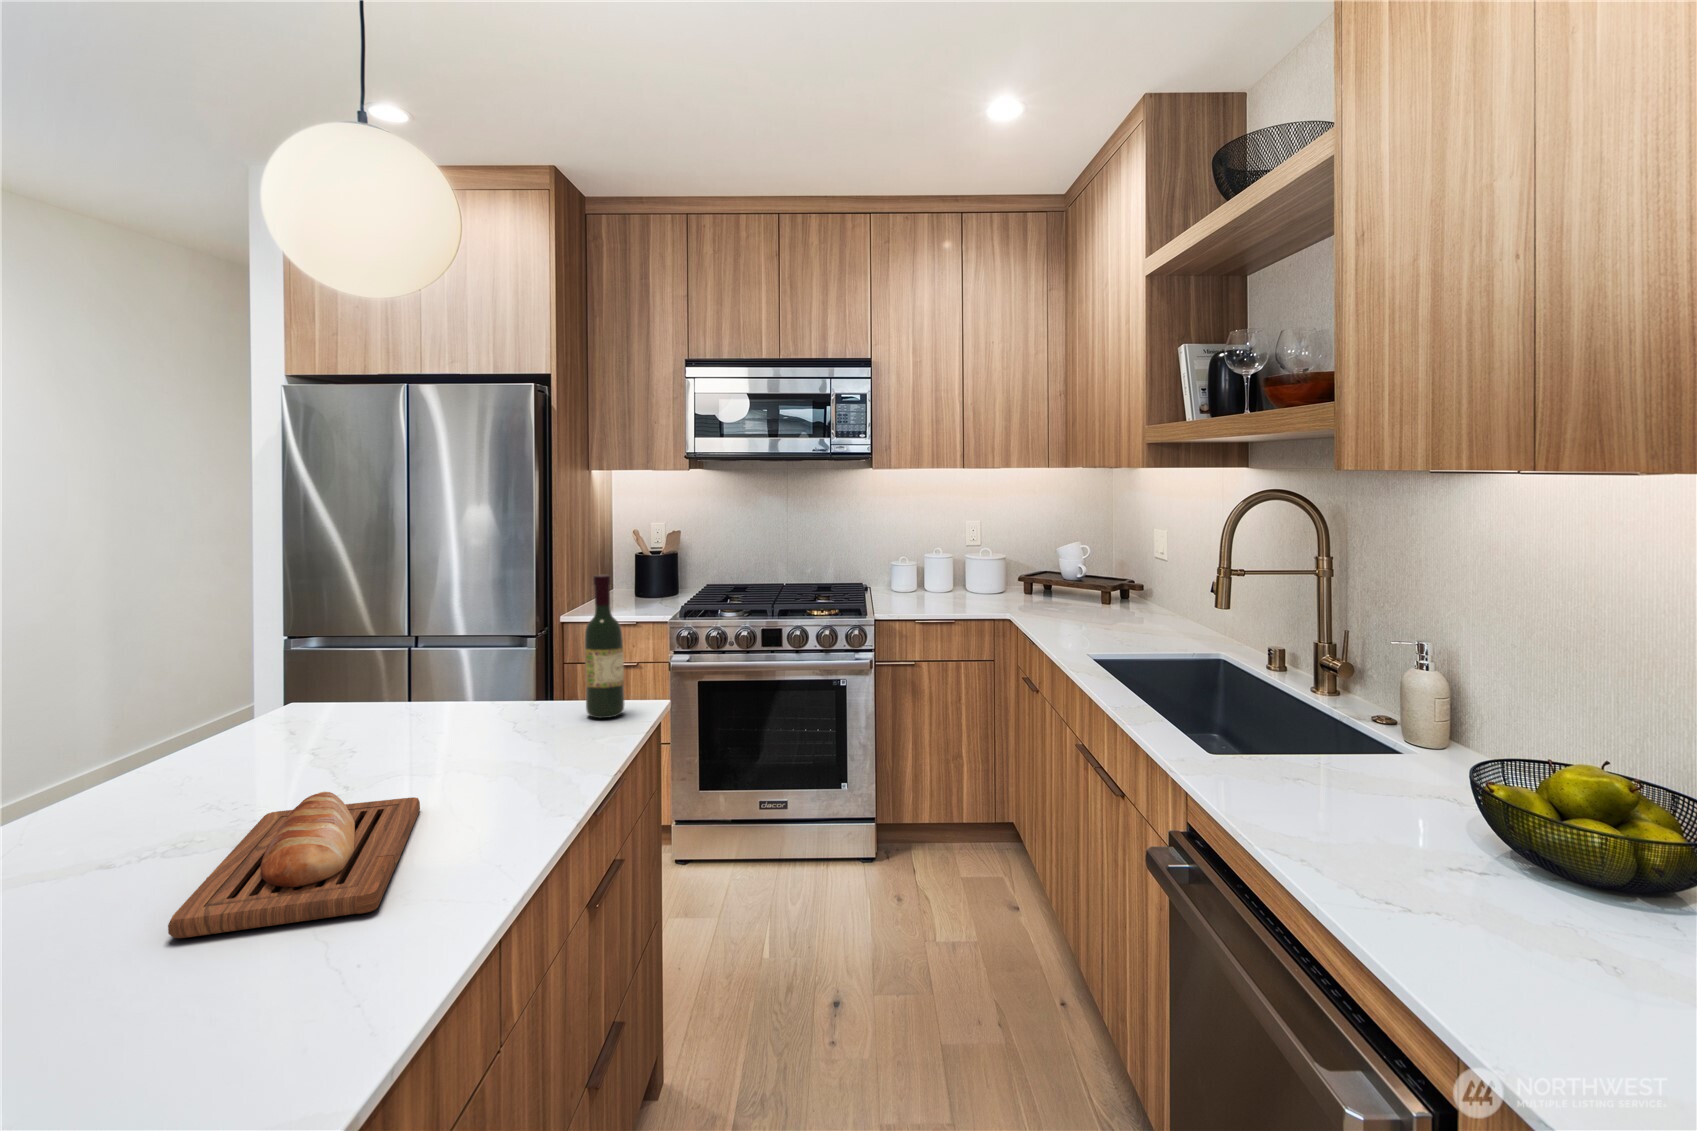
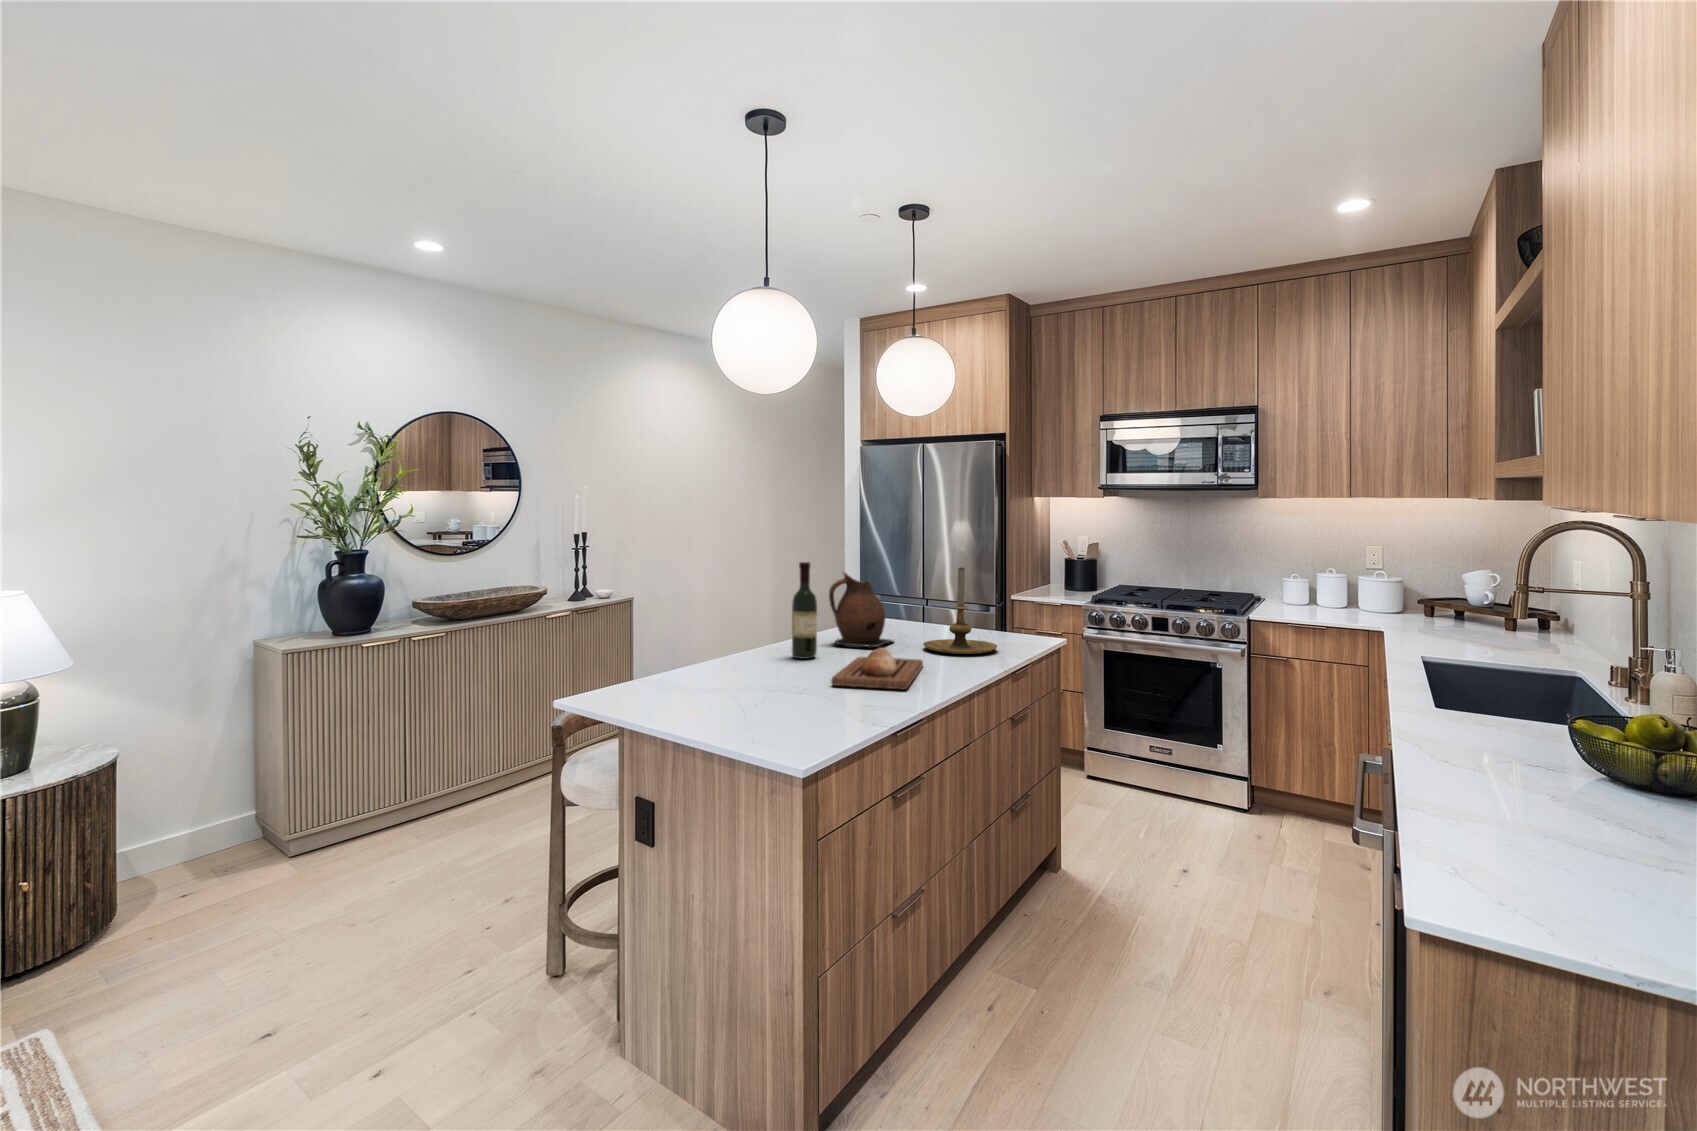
wine bottle: present [584,575,624,718] -> present [792,562,817,659]
candle holder: none [421,598,563,760] -> present [923,567,997,654]
ceramic pitcher: none [201,622,363,773] -> present [829,573,893,647]

